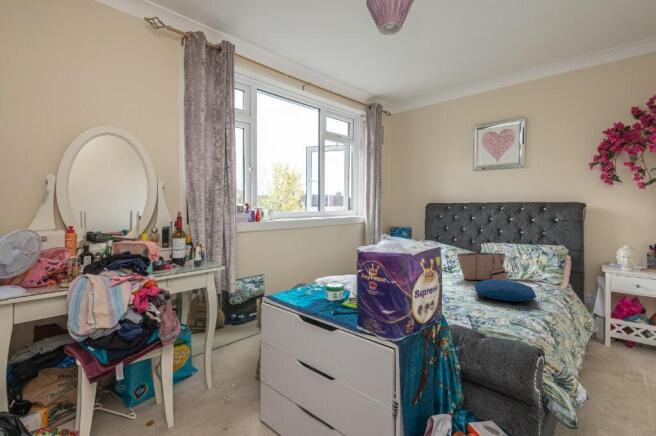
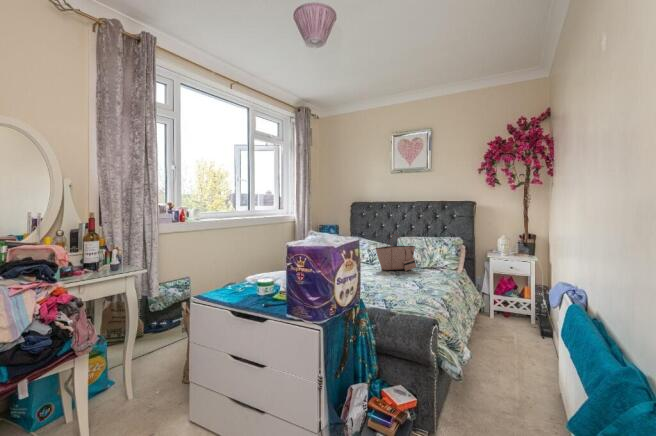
pillow: present [475,279,536,302] -> none [389,268,437,286]

